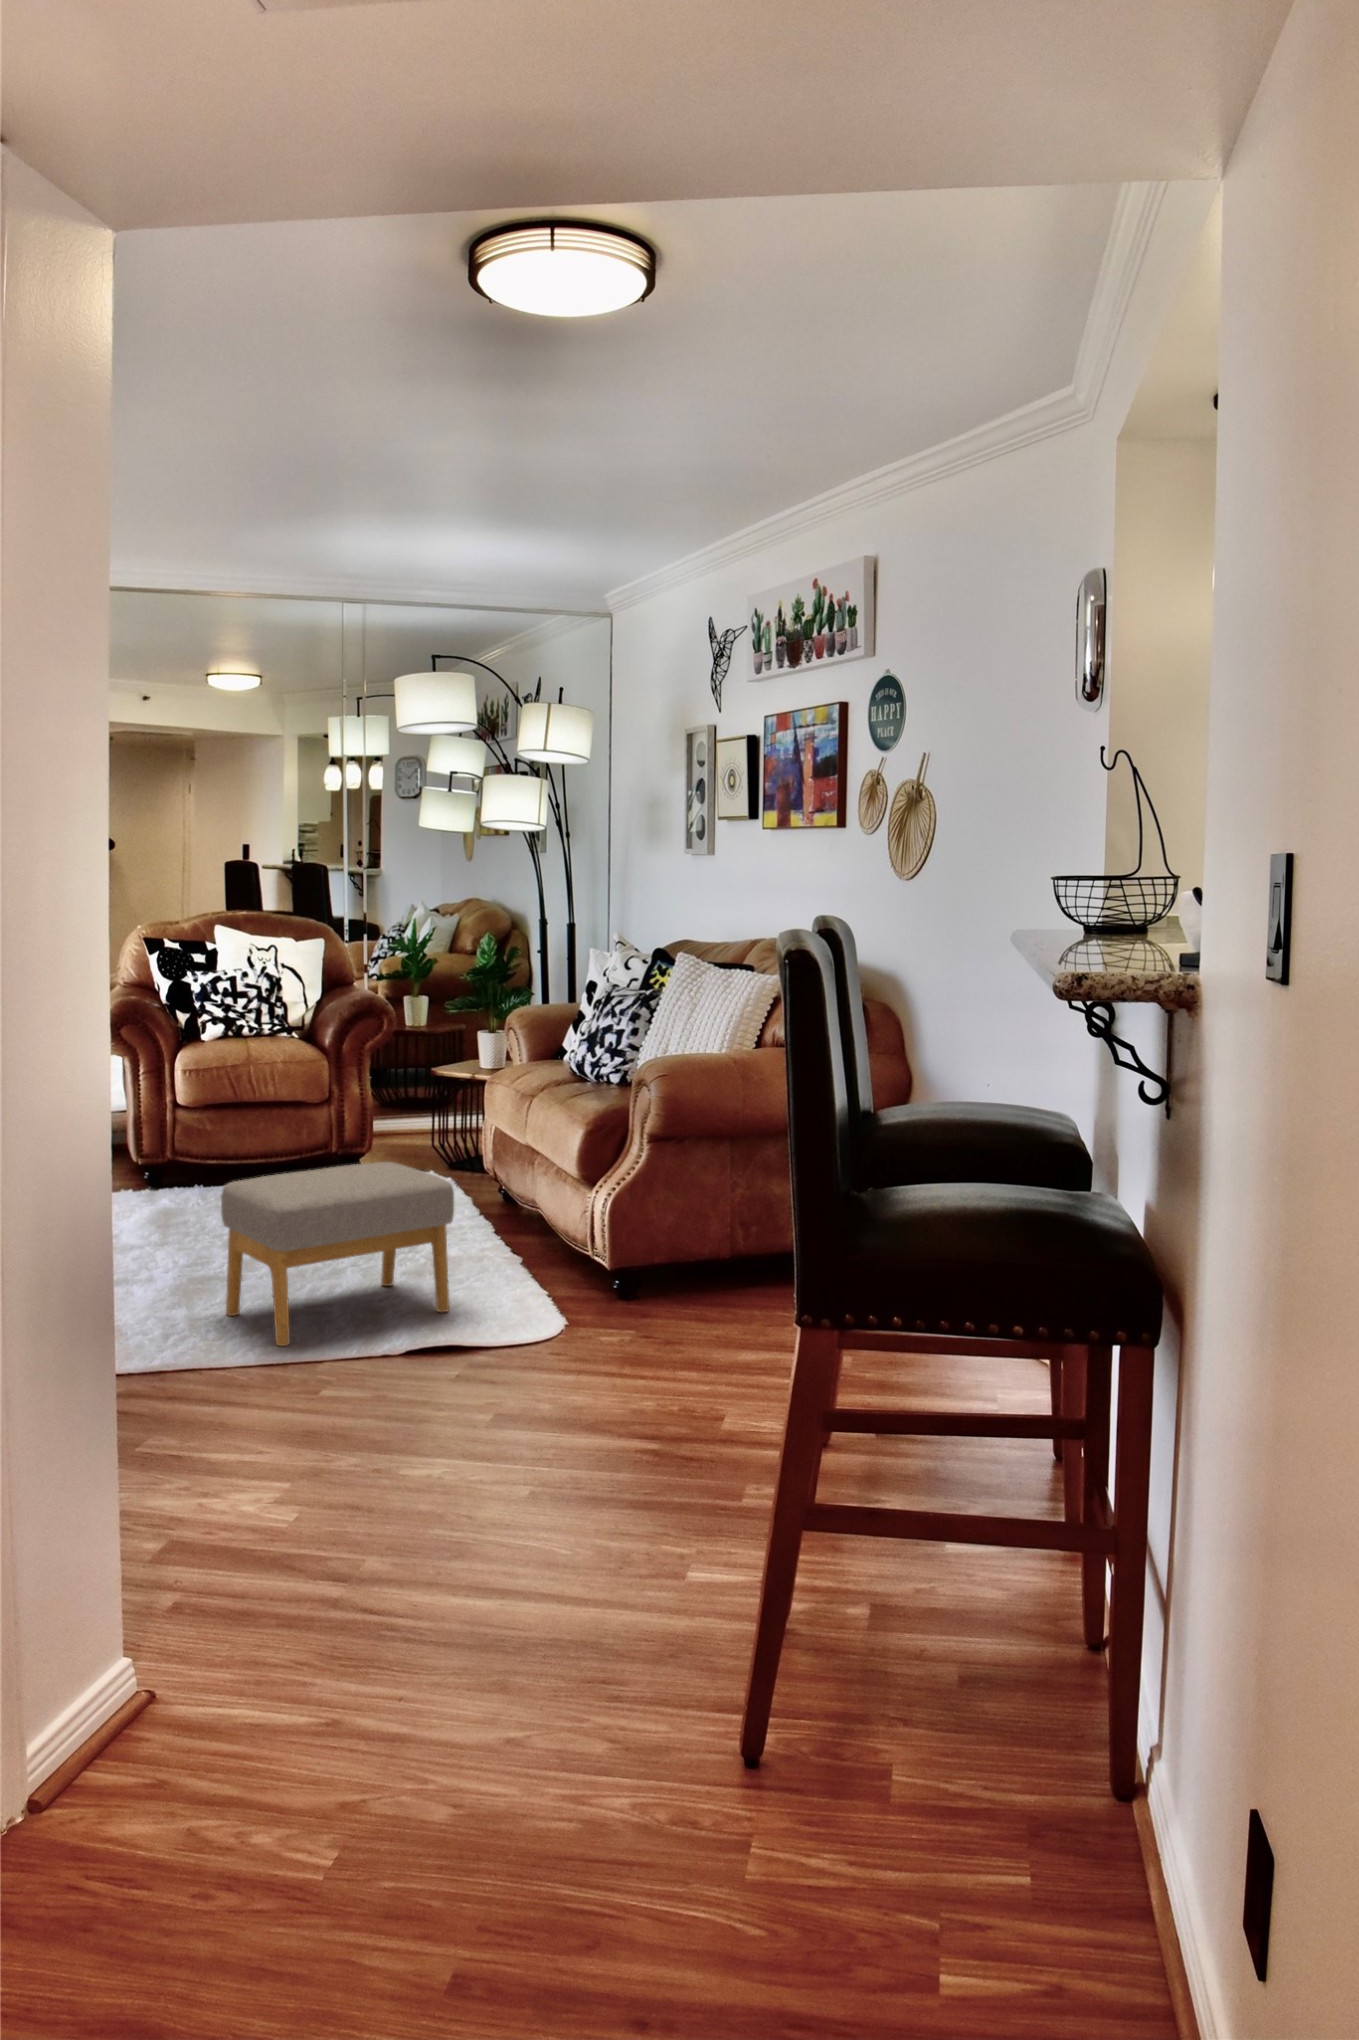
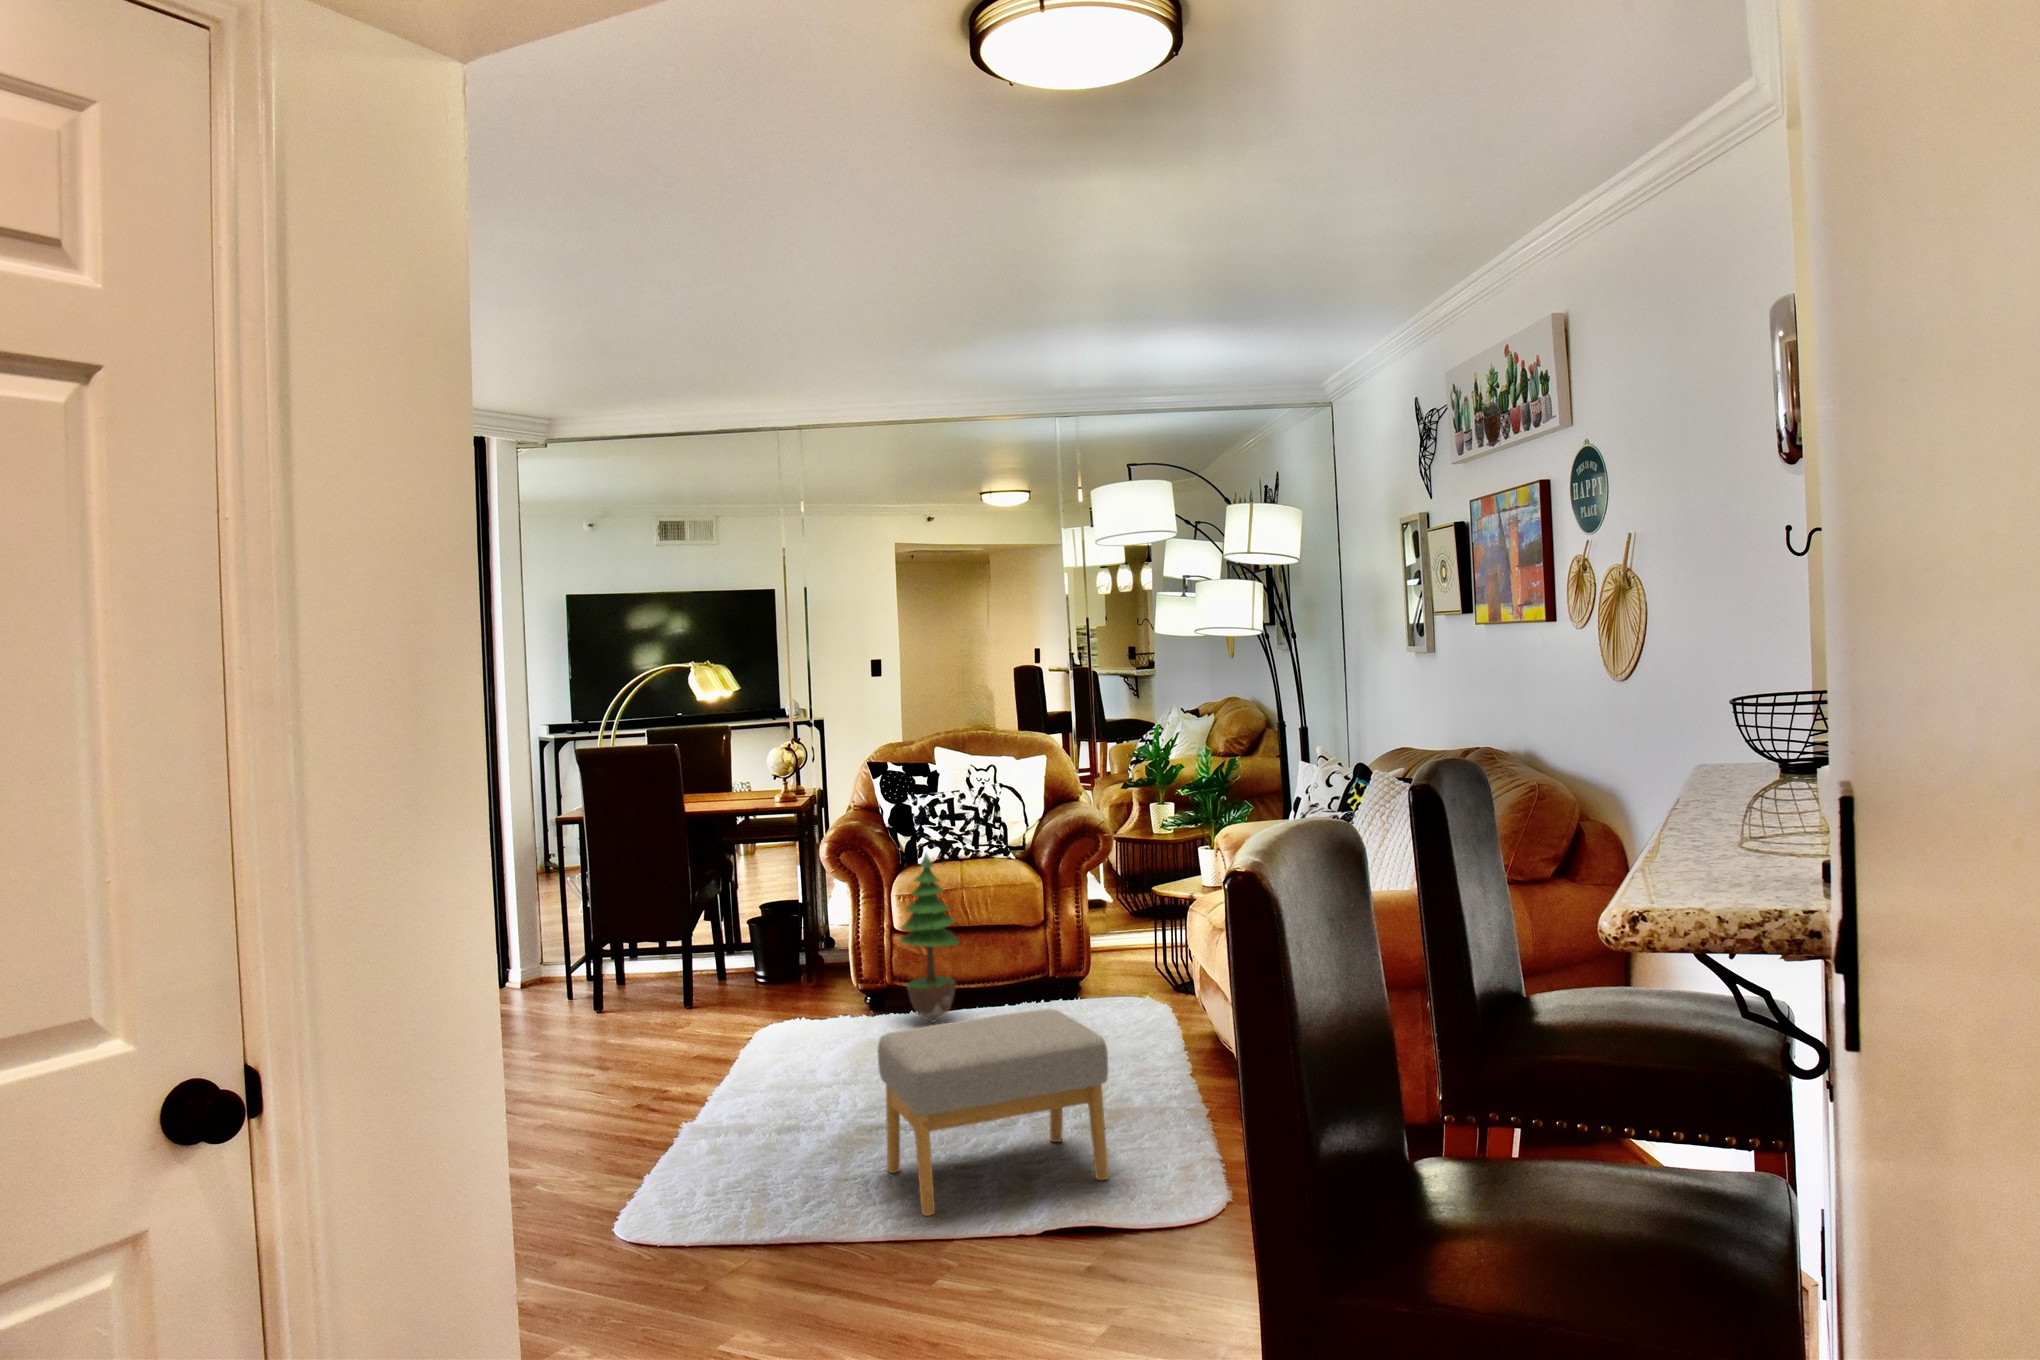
potted tree: none [186,1024,252,1196] -> present [900,854,959,1023]

